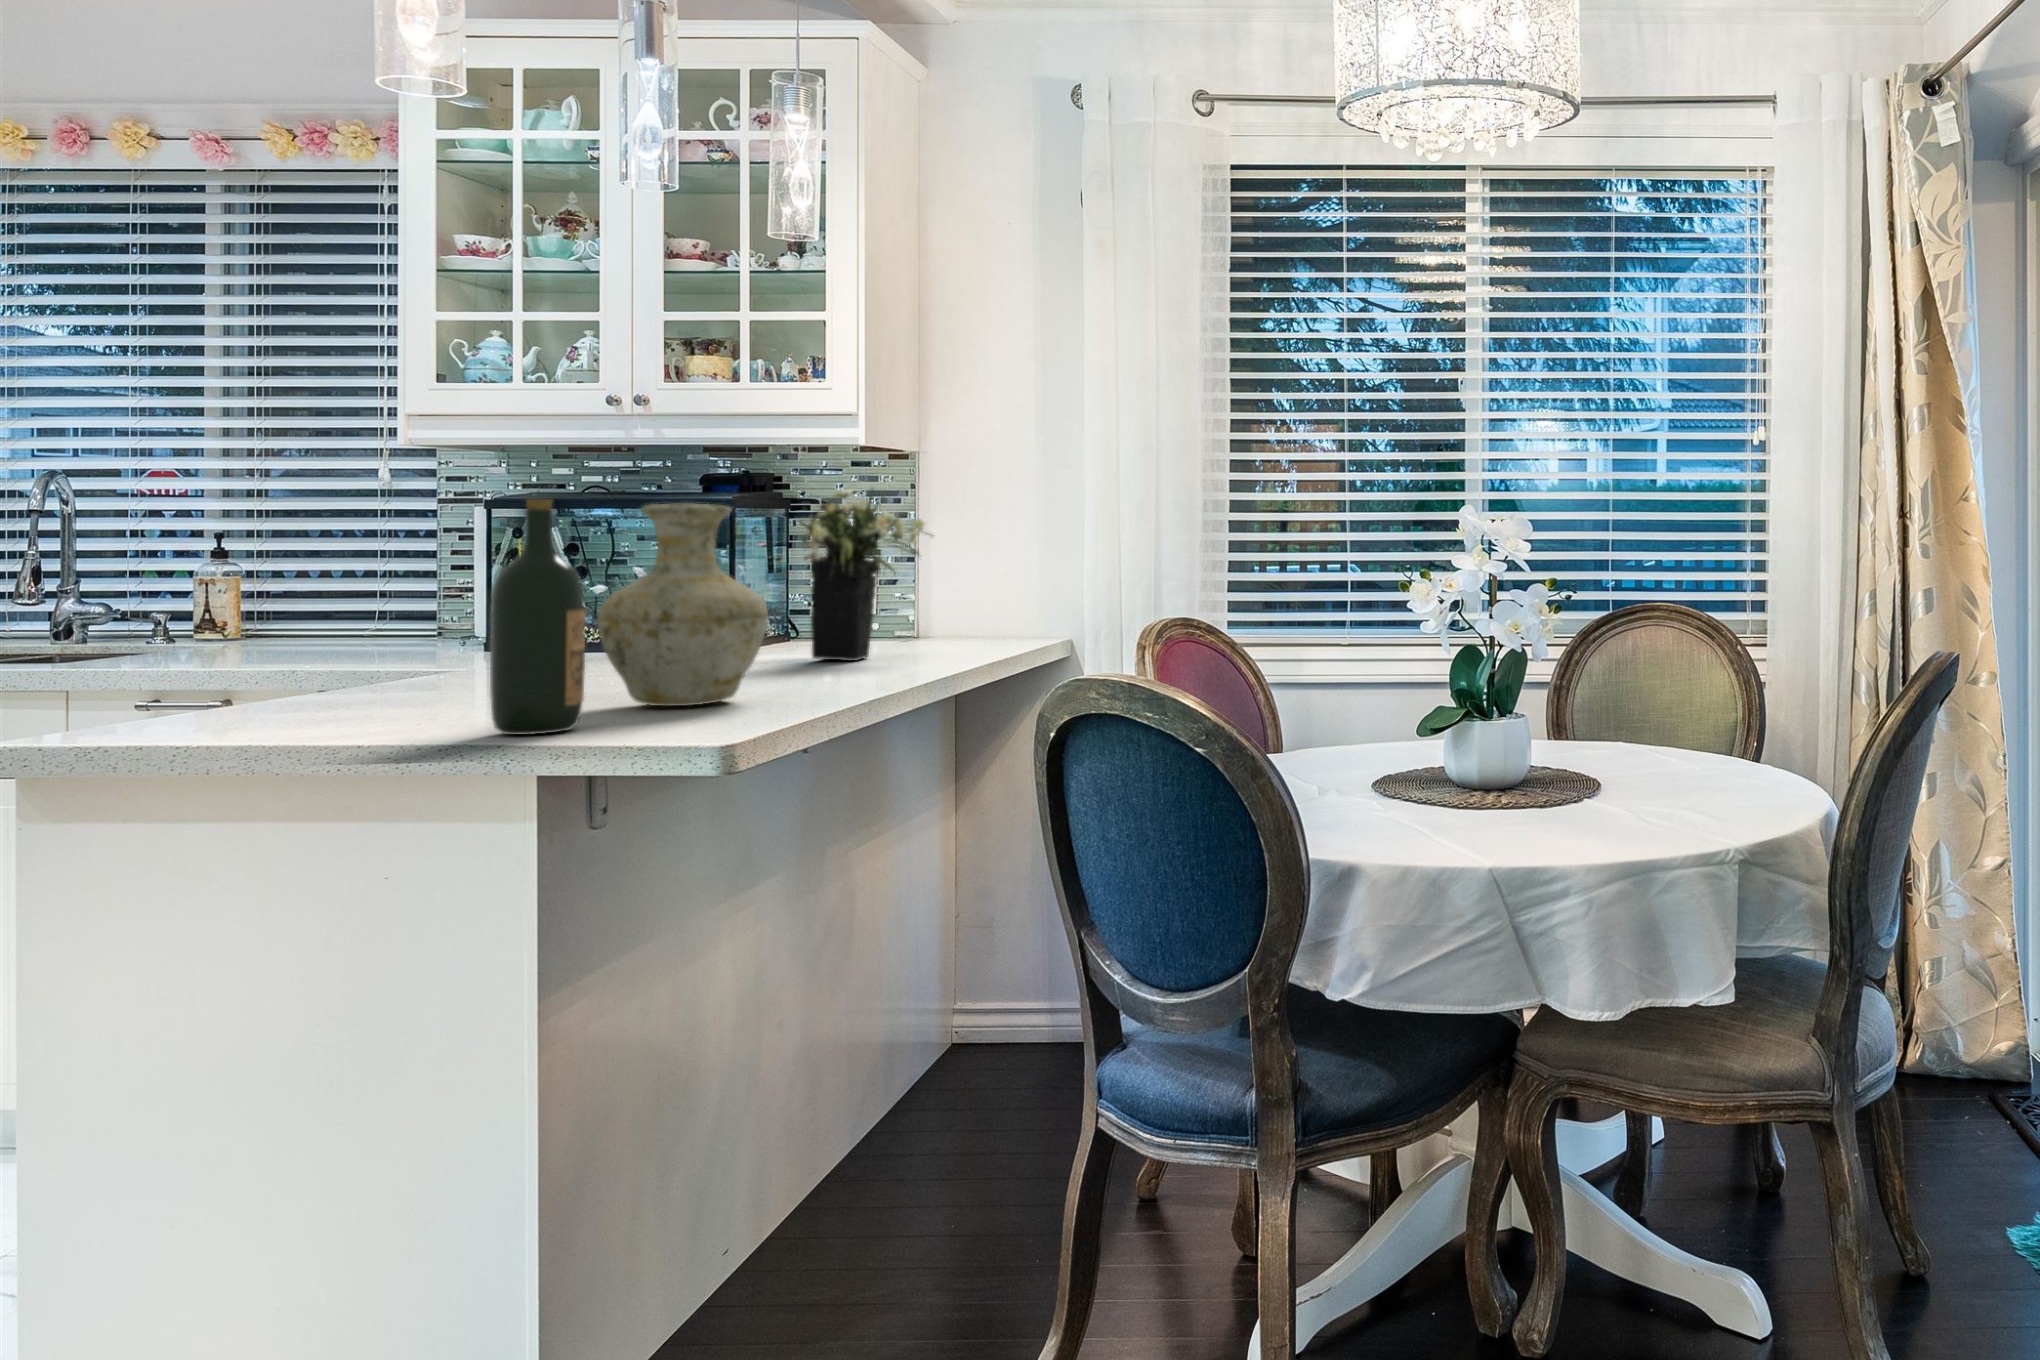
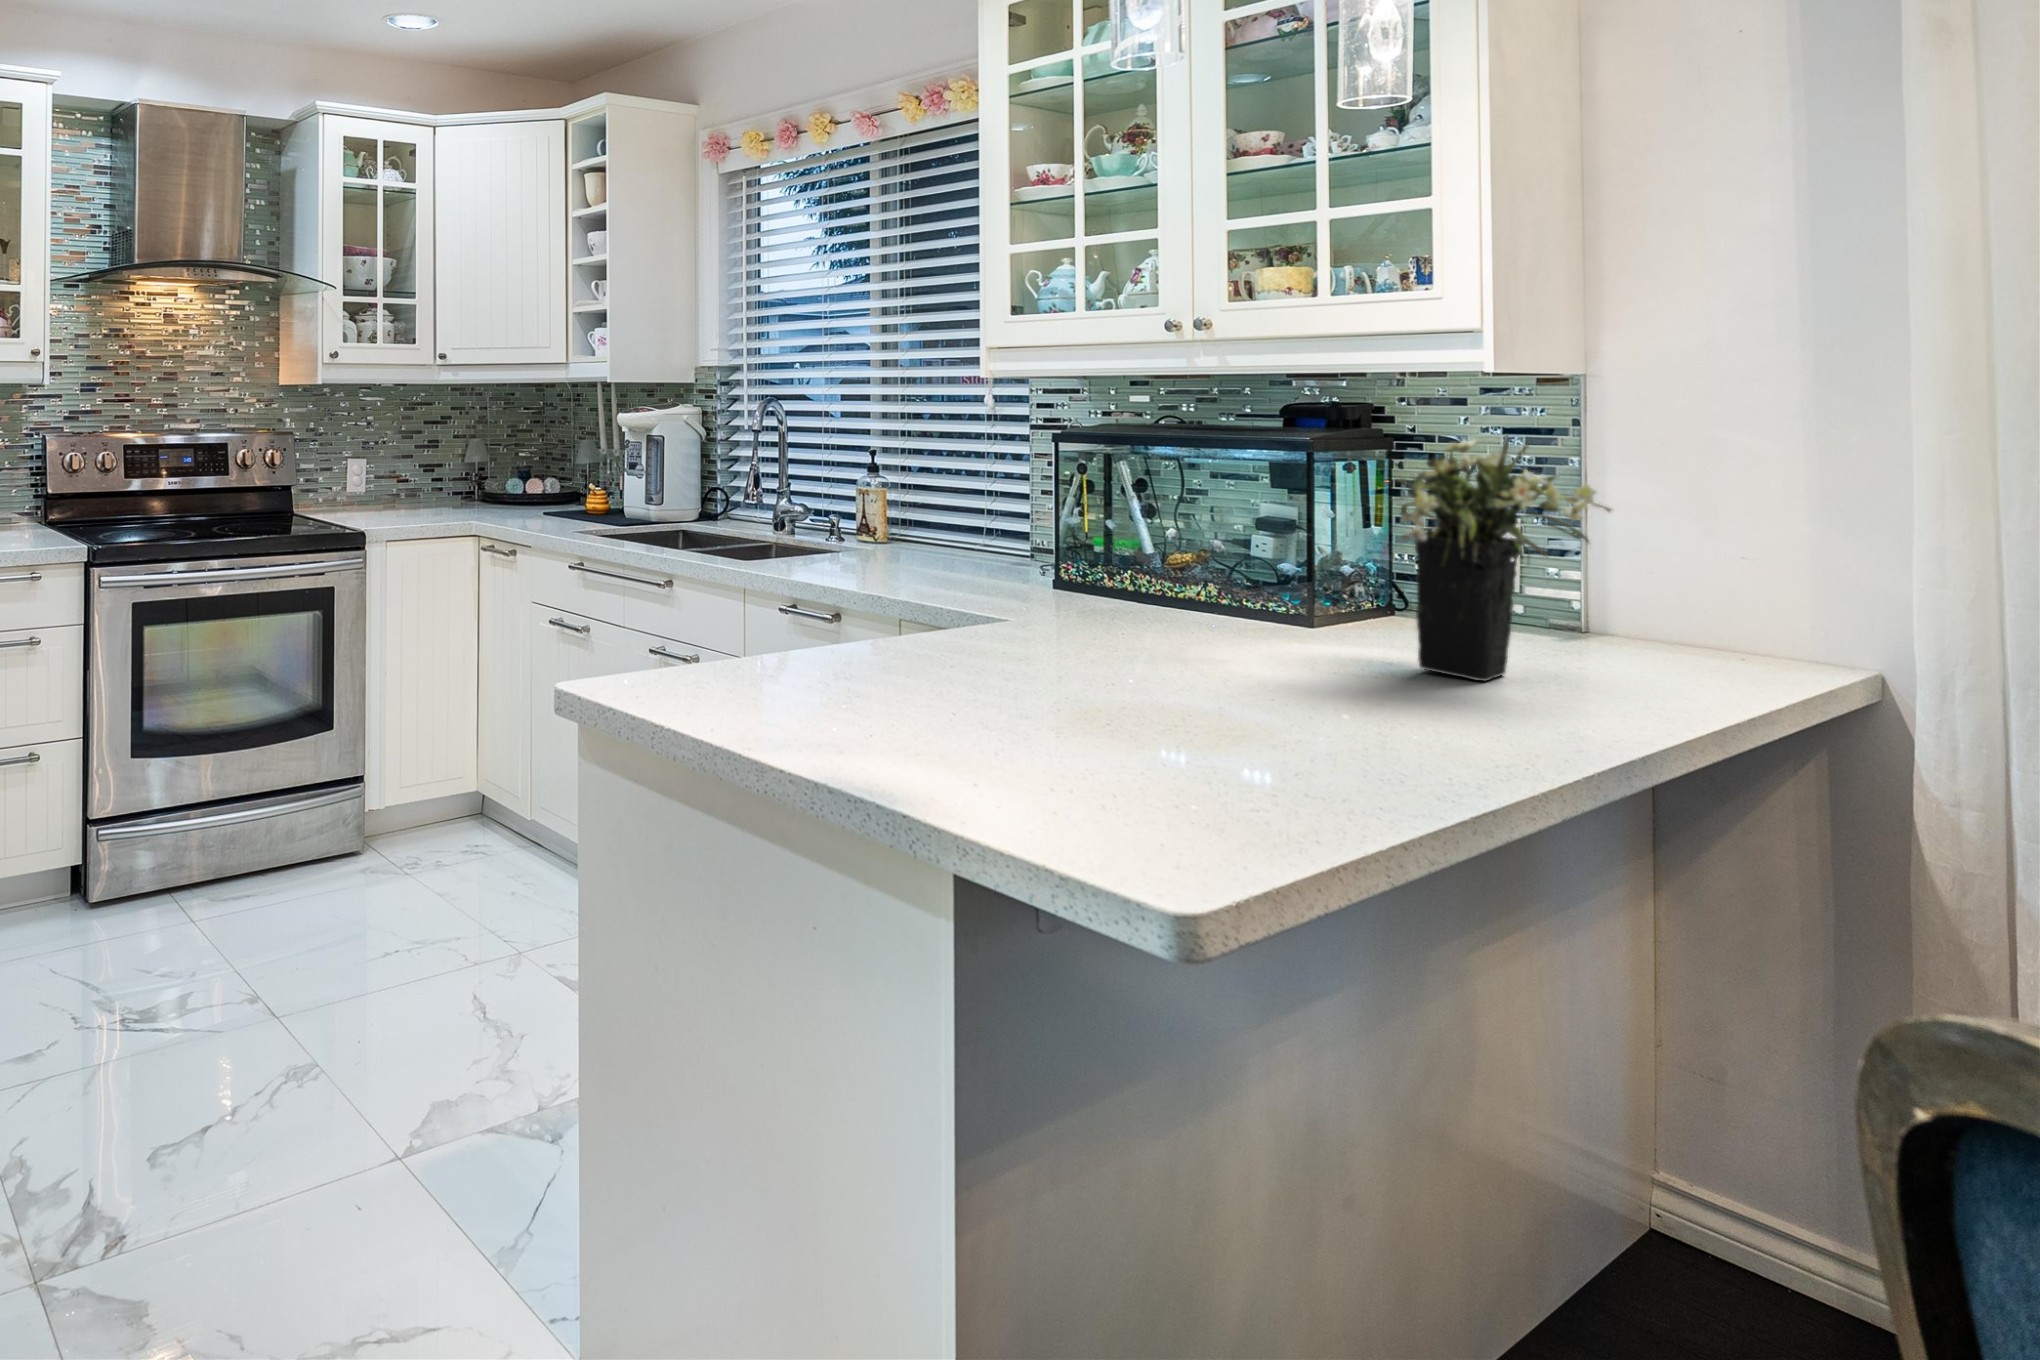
wine bottle: present [490,499,585,735] -> none [966,494,1074,803]
vase: present [598,503,768,706] -> none [1110,486,1335,770]

